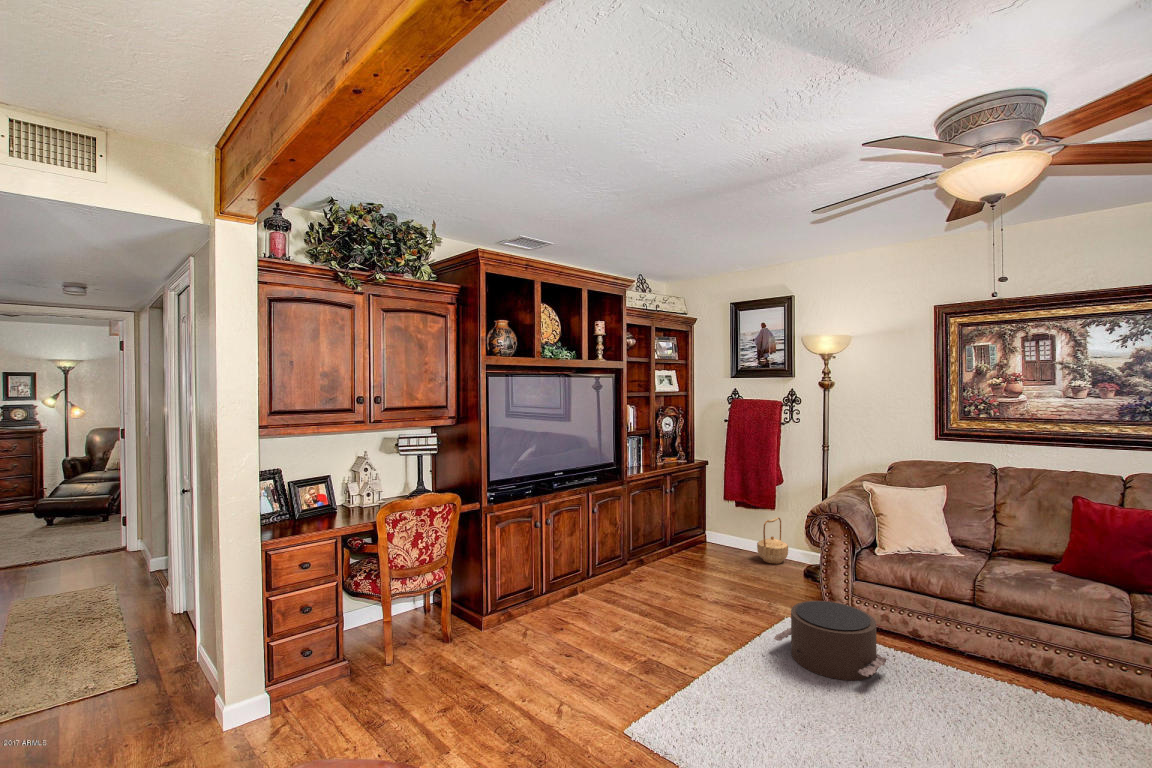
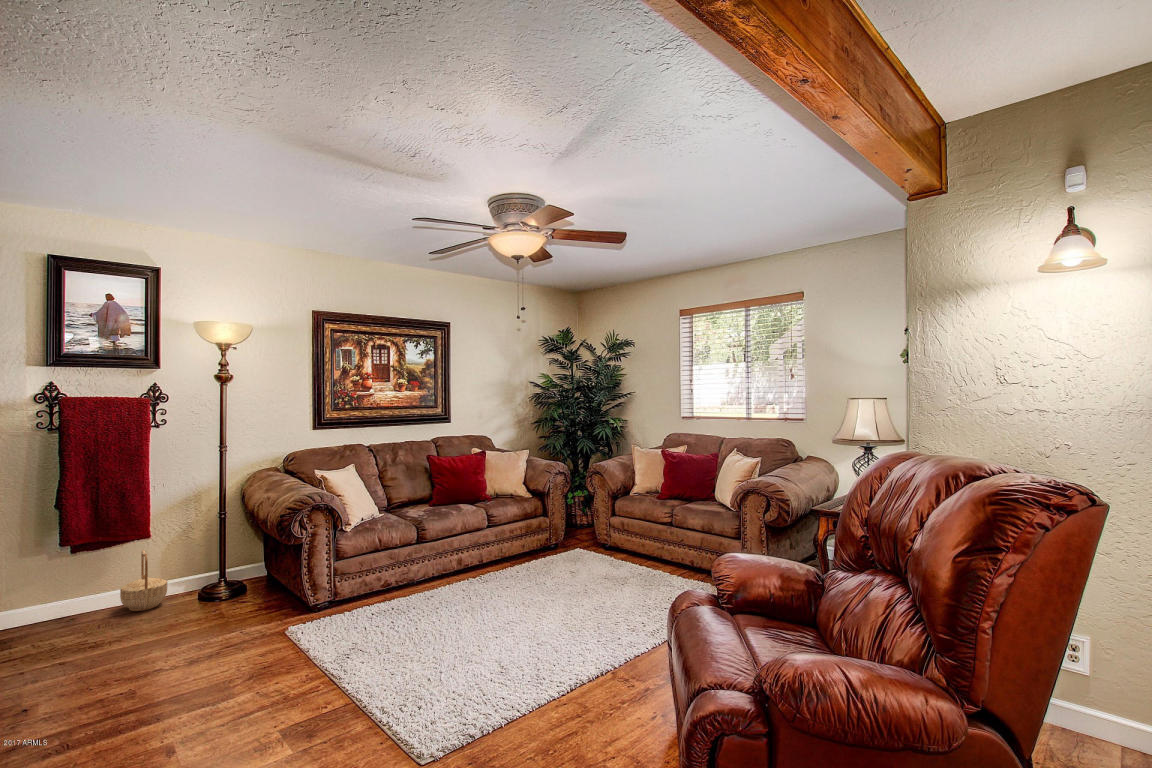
pouf: present [774,601,888,680] -> none [327,574,429,640]

